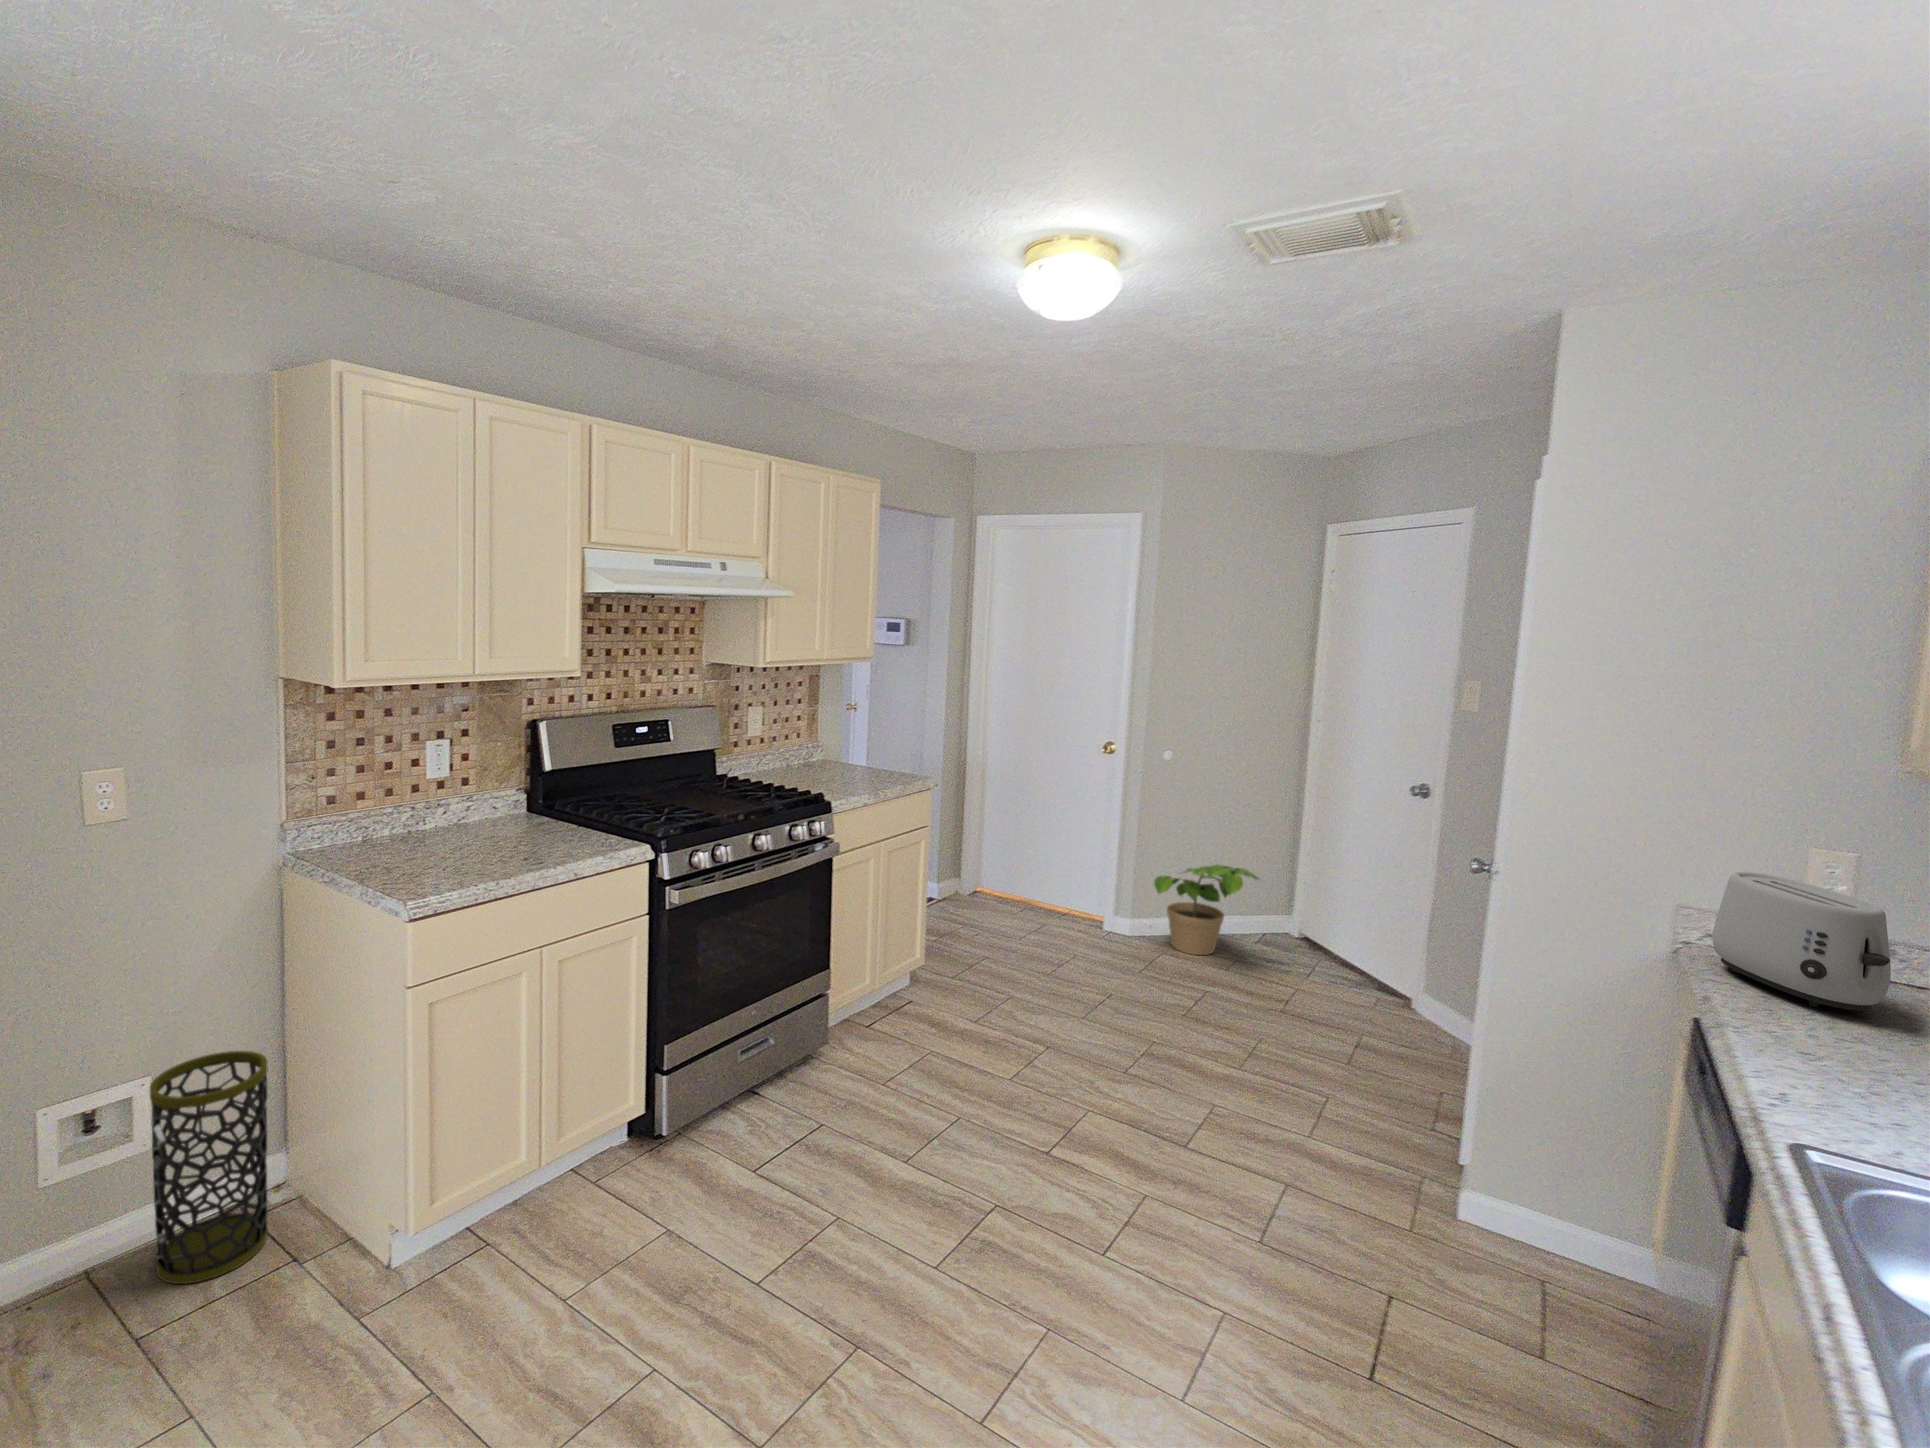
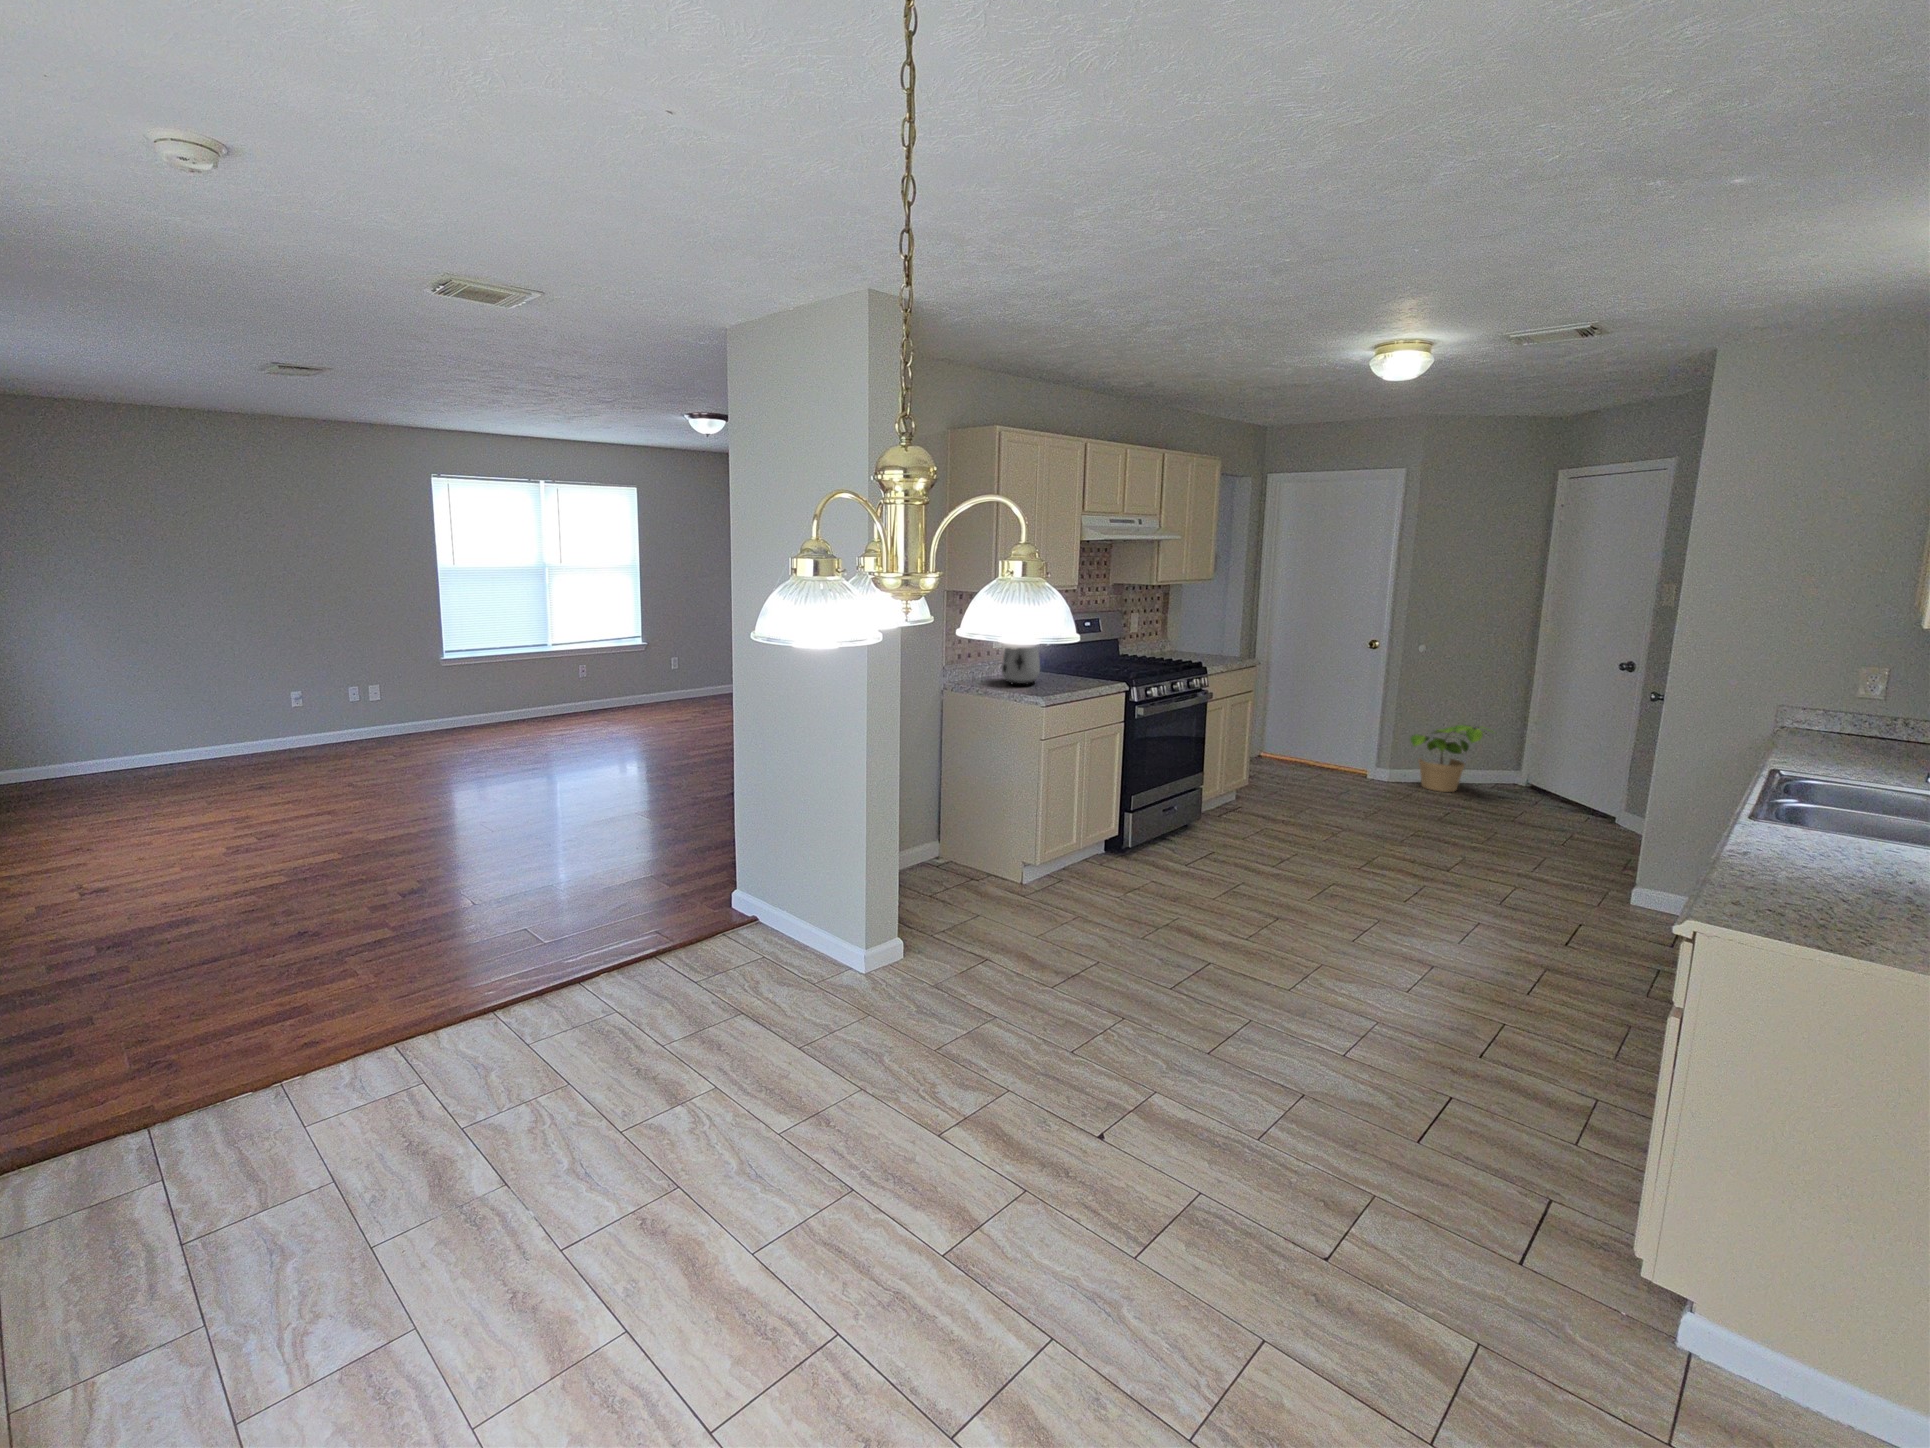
toaster: present [1712,872,1891,1011] -> present [1002,647,1040,685]
trash can: present [150,1051,268,1284] -> none [916,777,961,878]

